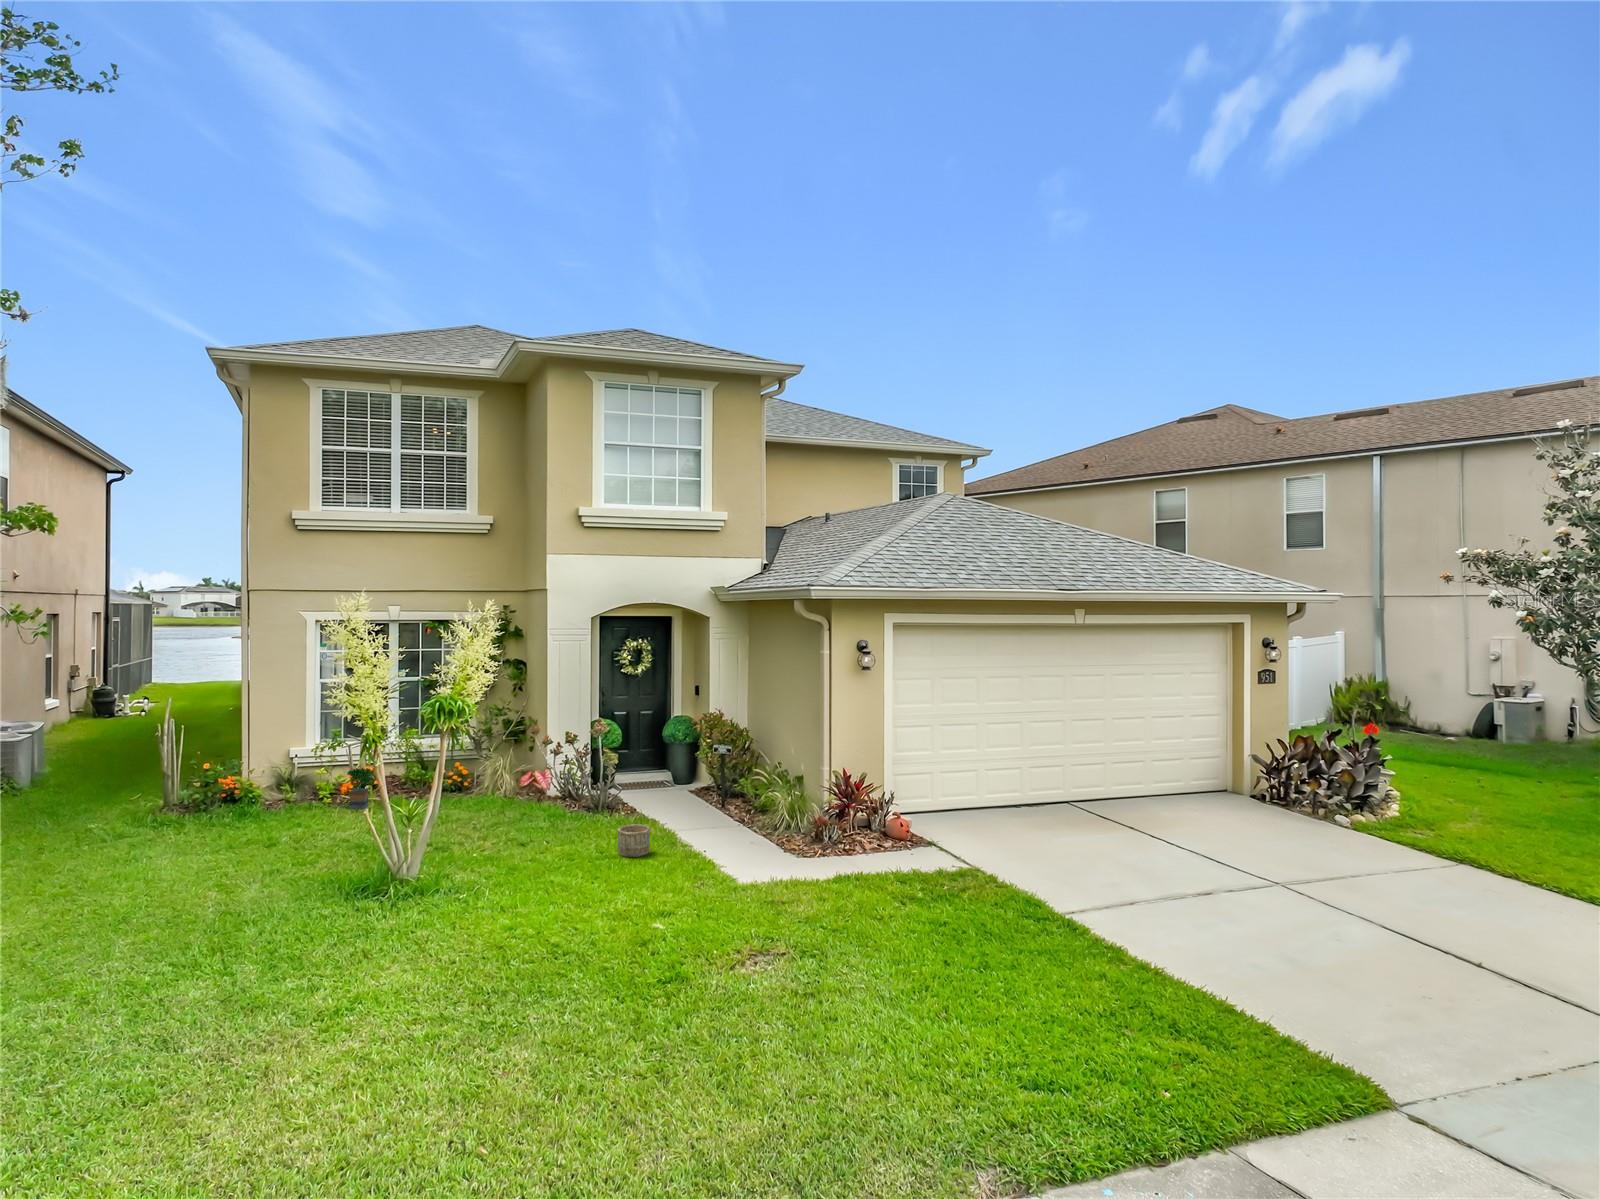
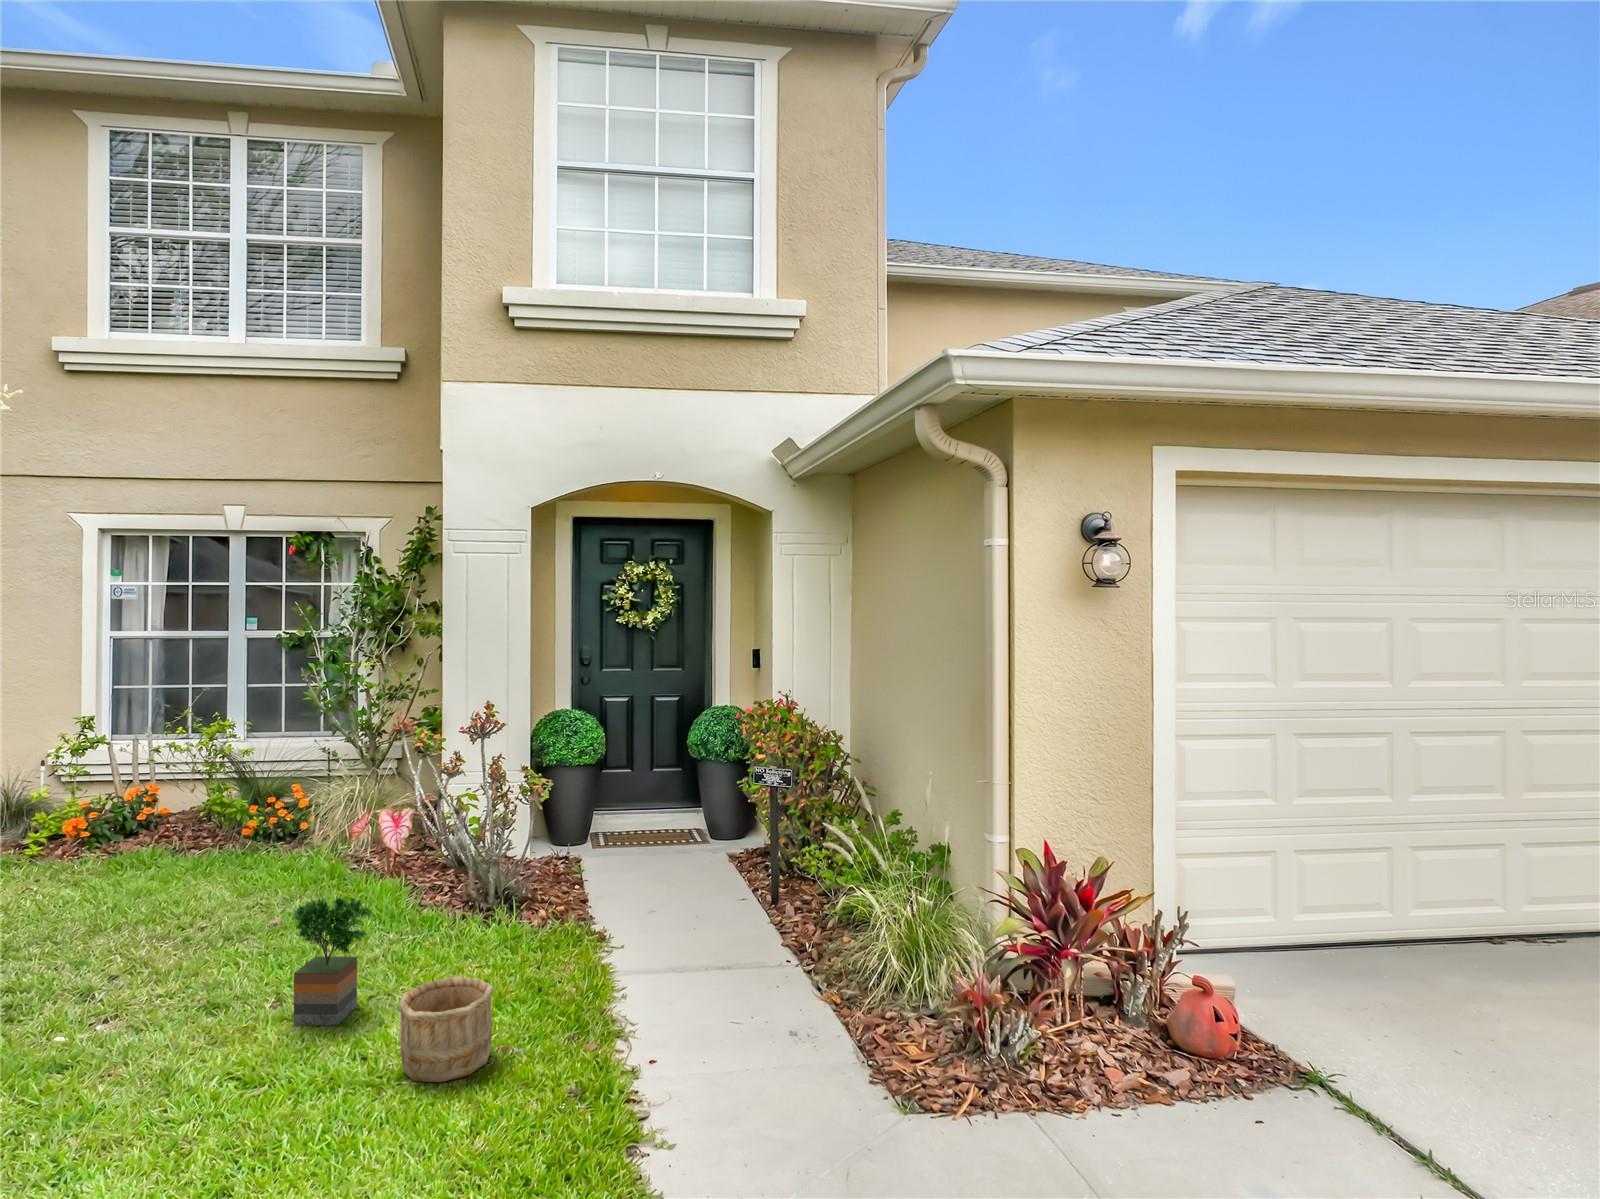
potted tree: present [347,768,373,809] -> present [292,897,372,1025]

